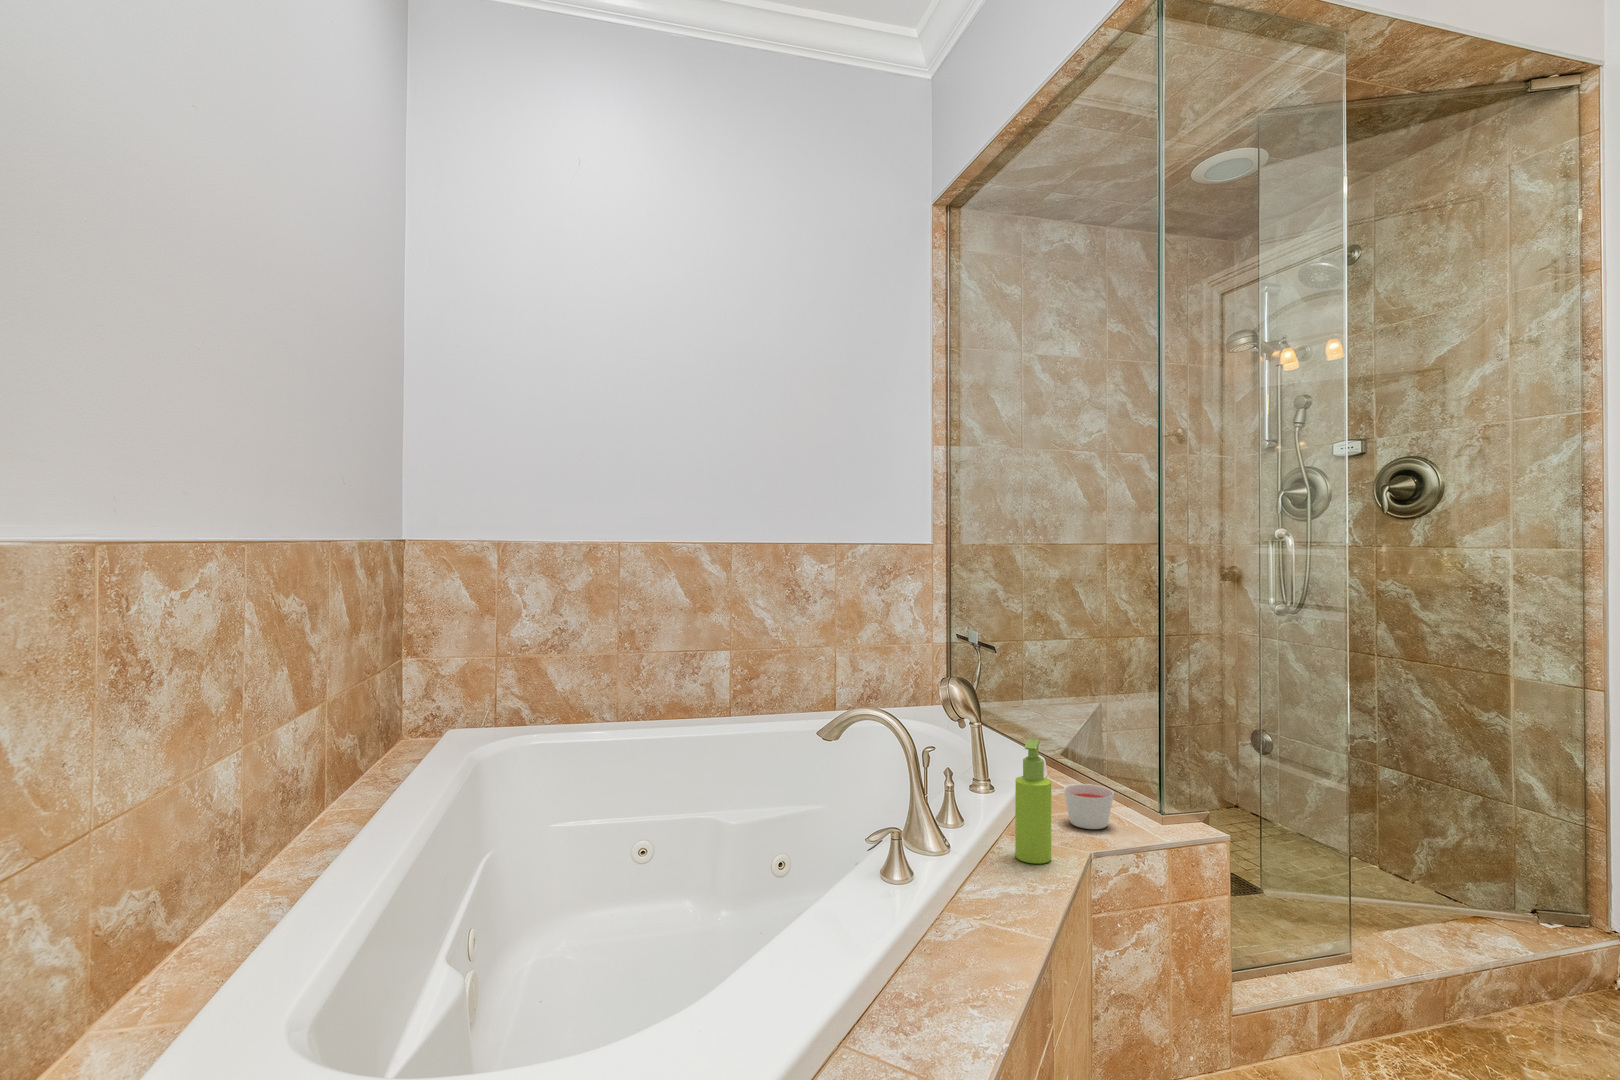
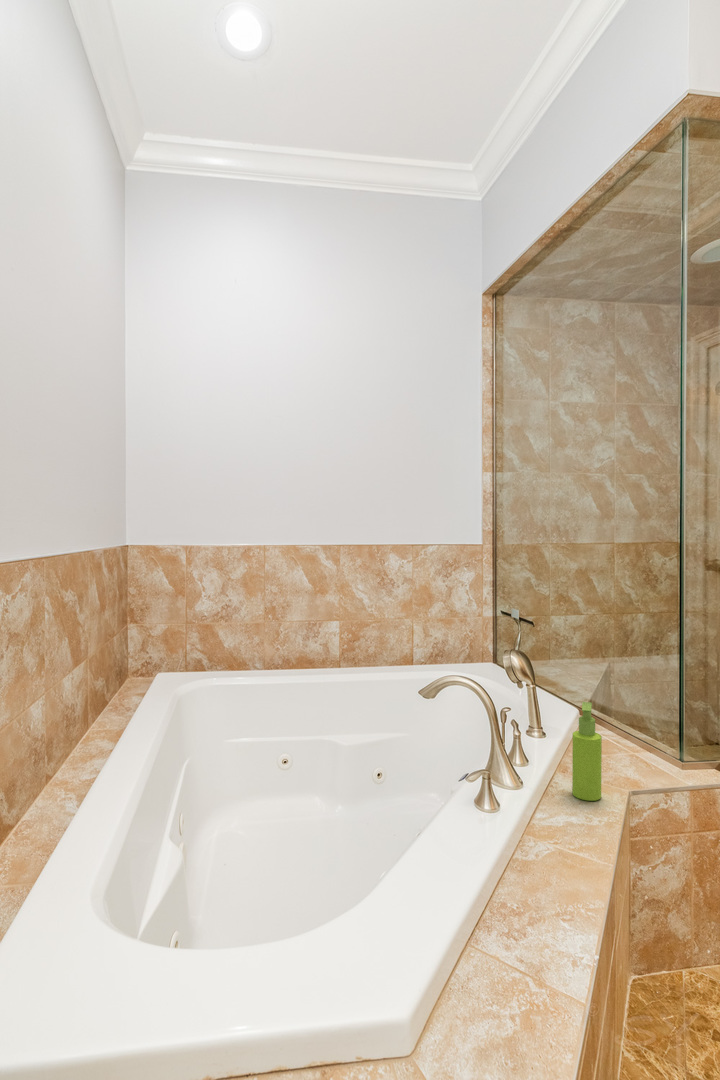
candle: present [1064,784,1114,829] -> none [603,733,643,770]

